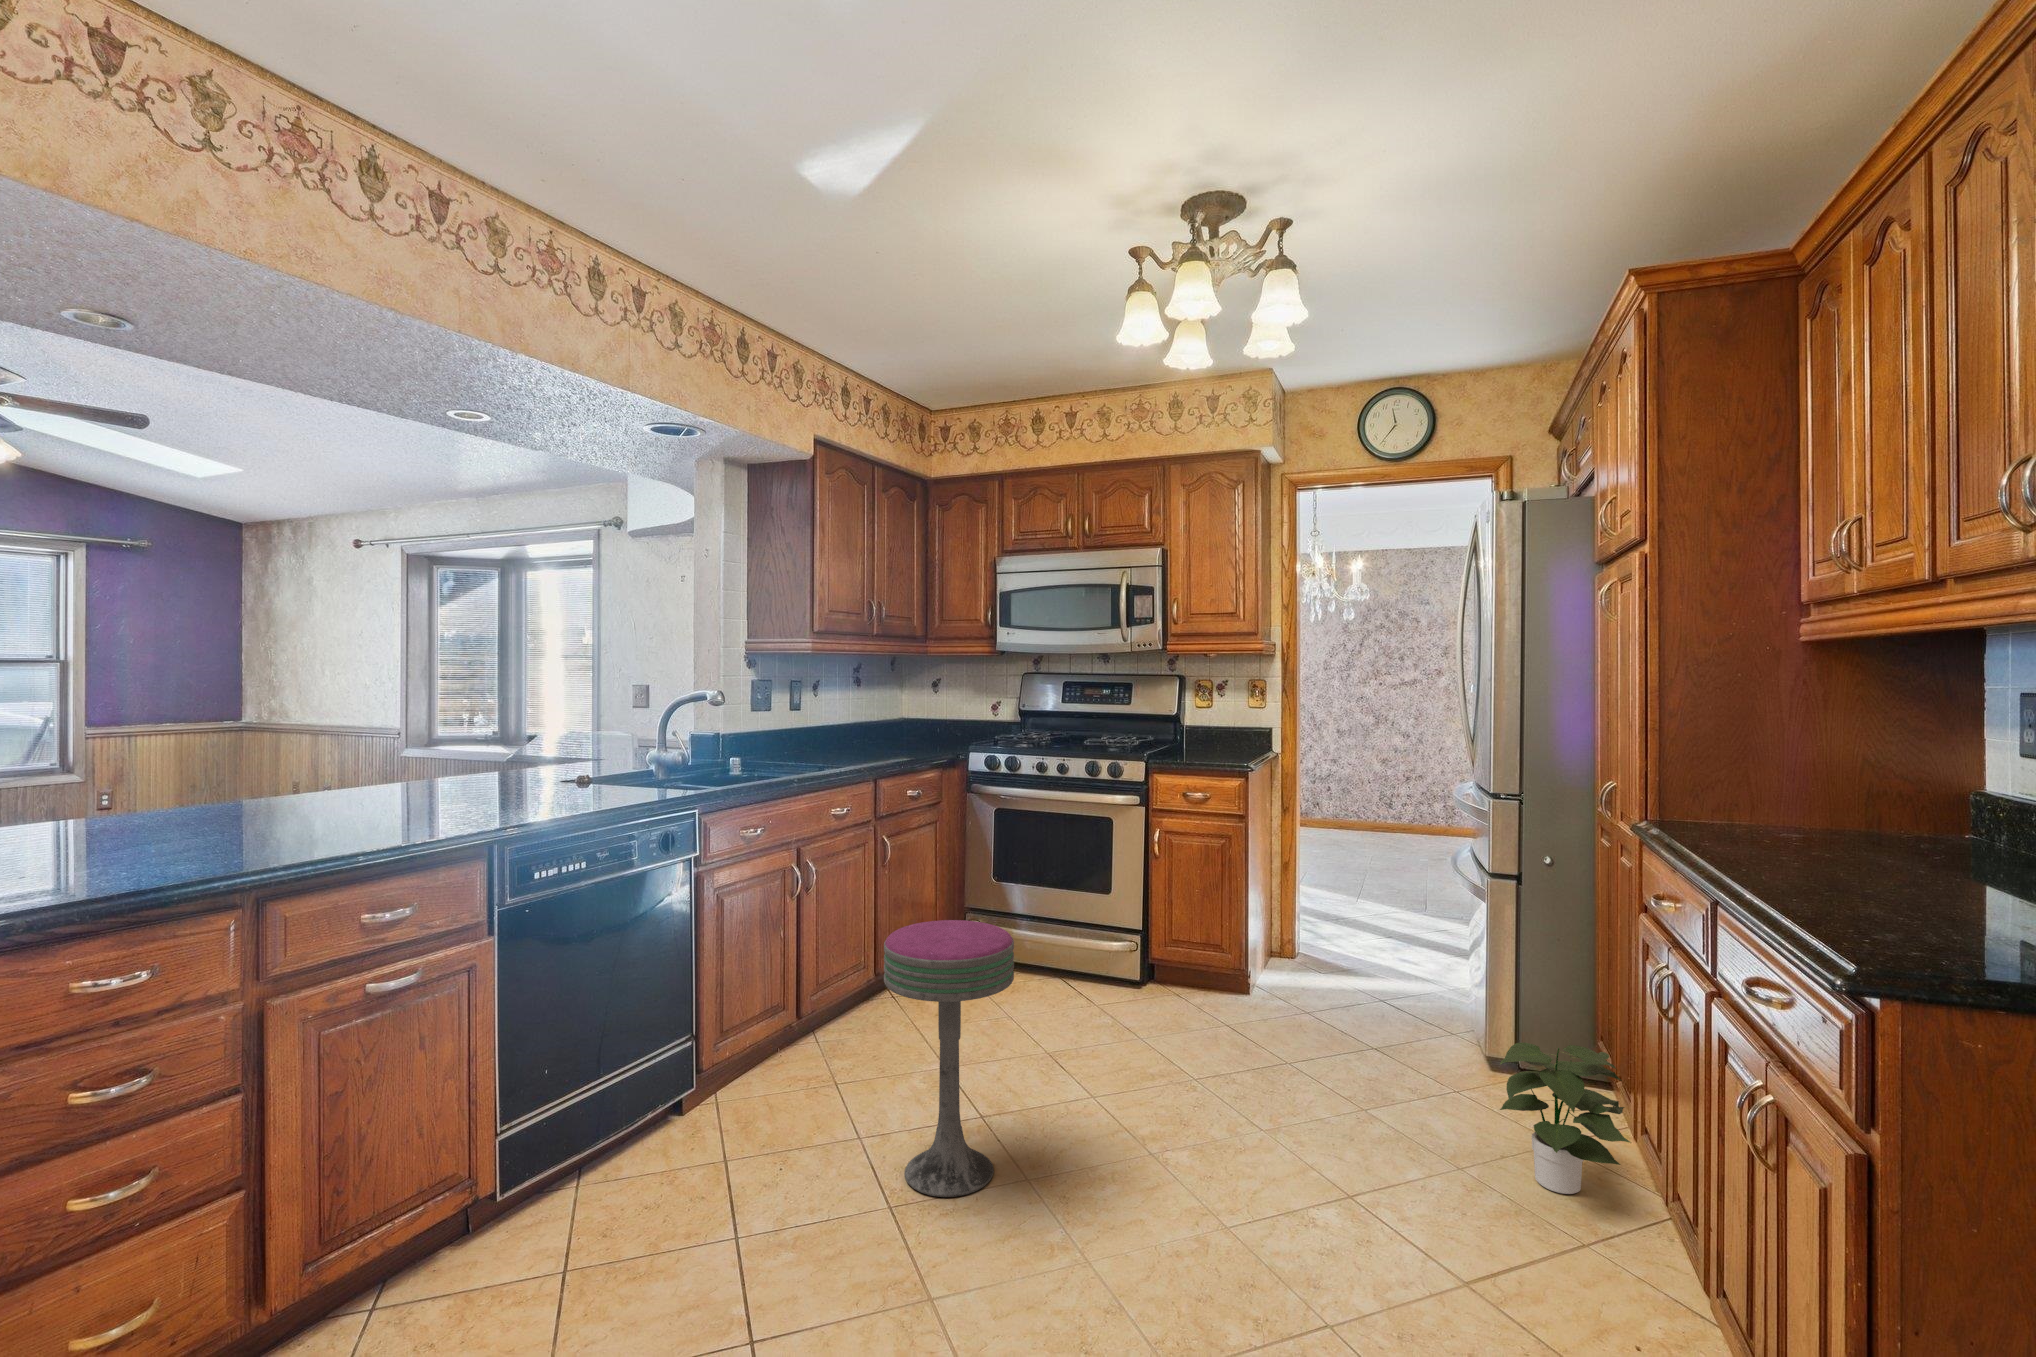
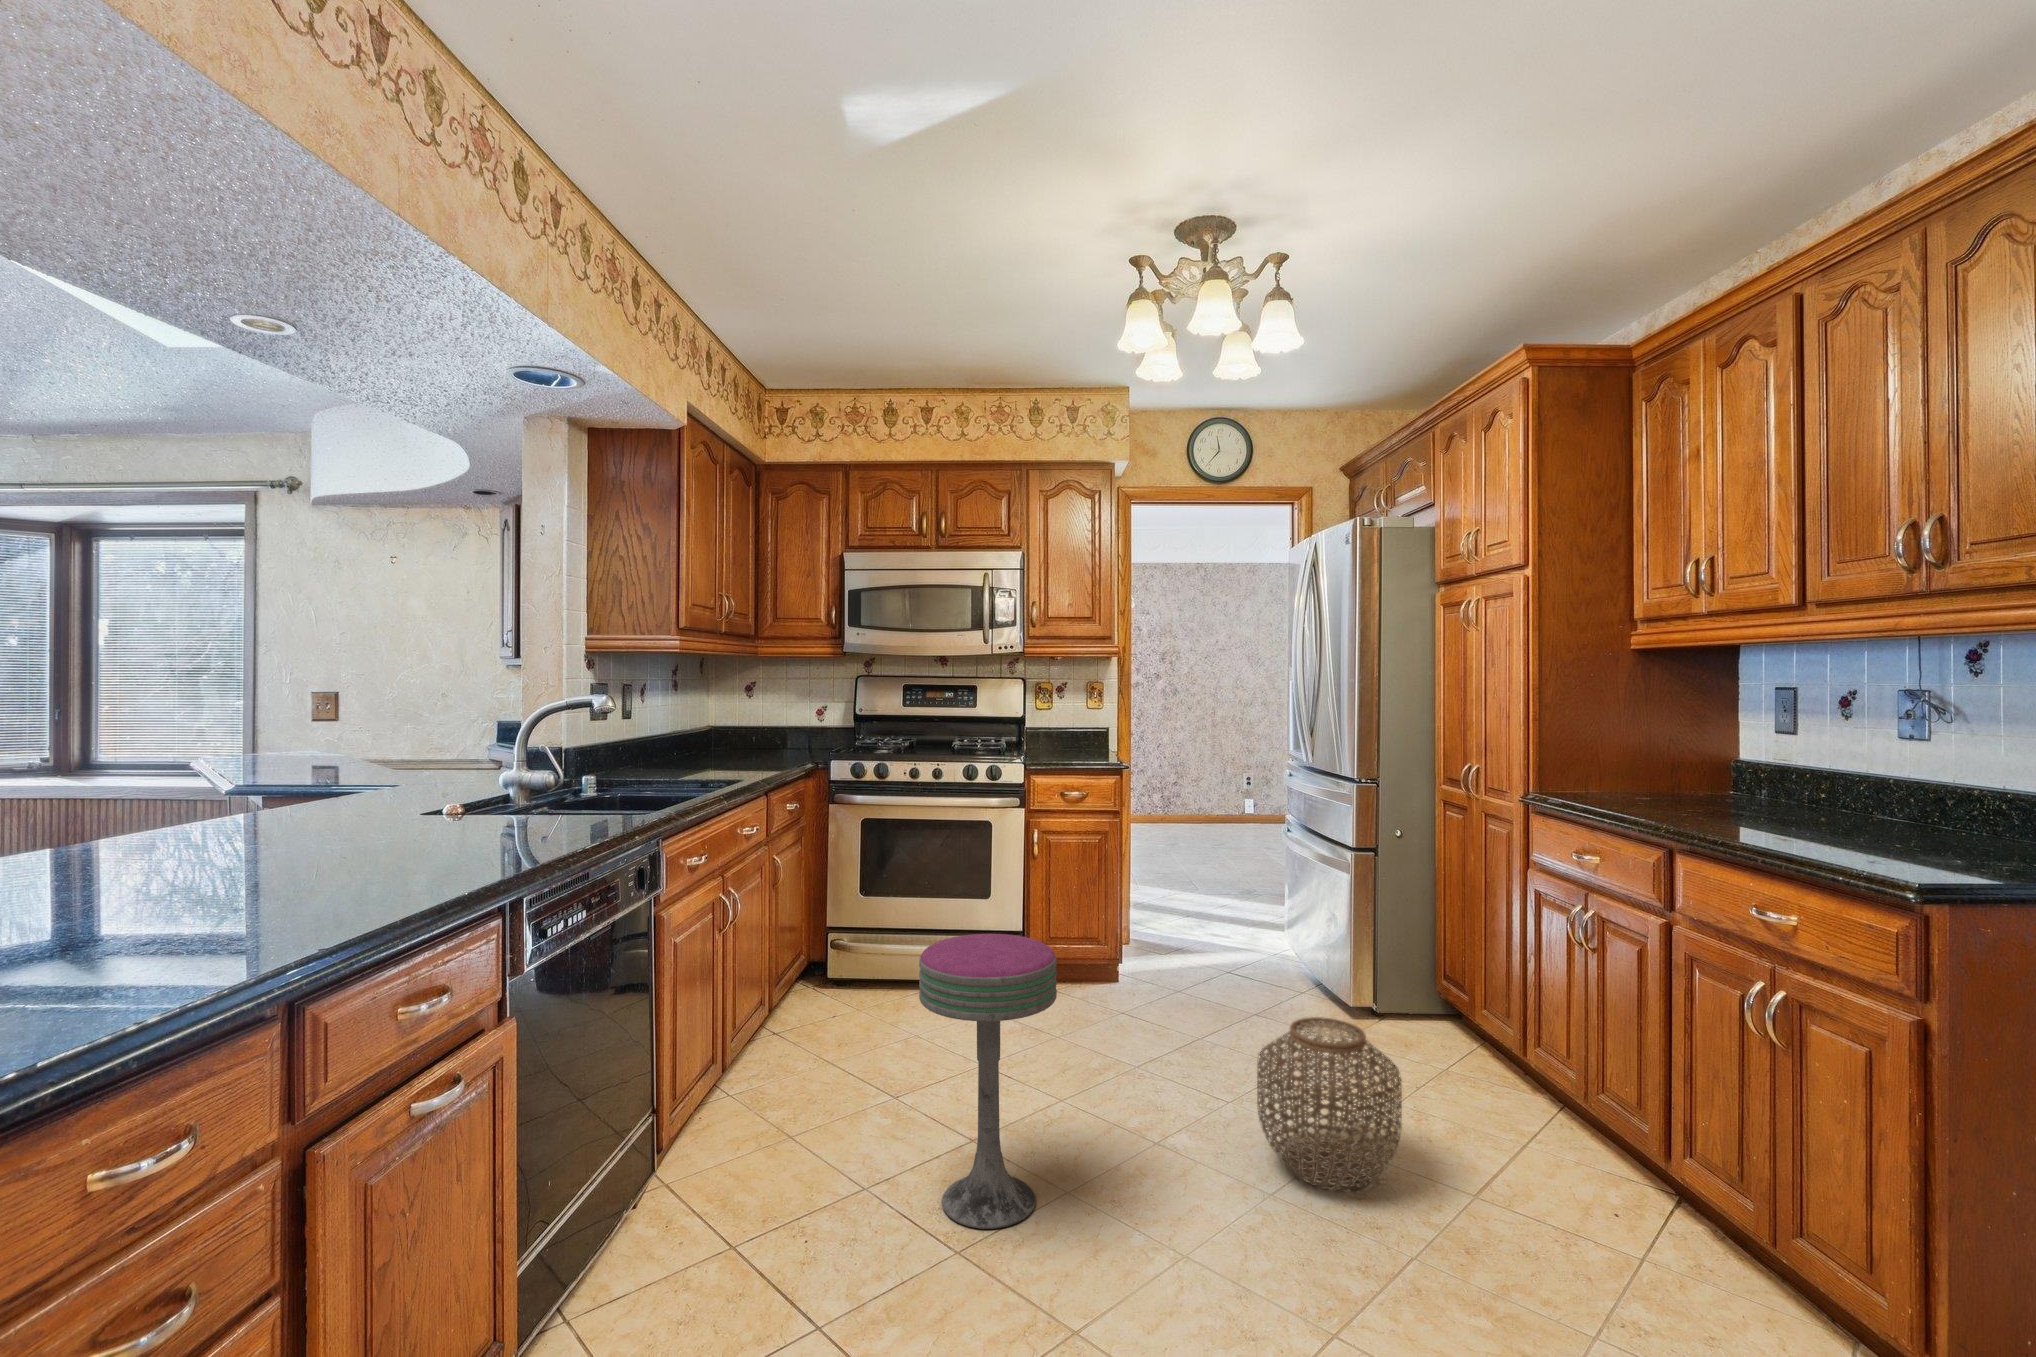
potted plant: present [1500,1042,1631,1194] -> none [1420,976,1538,1104]
woven basket: none [1230,1052,1389,1249] -> present [1257,1017,1402,1191]

